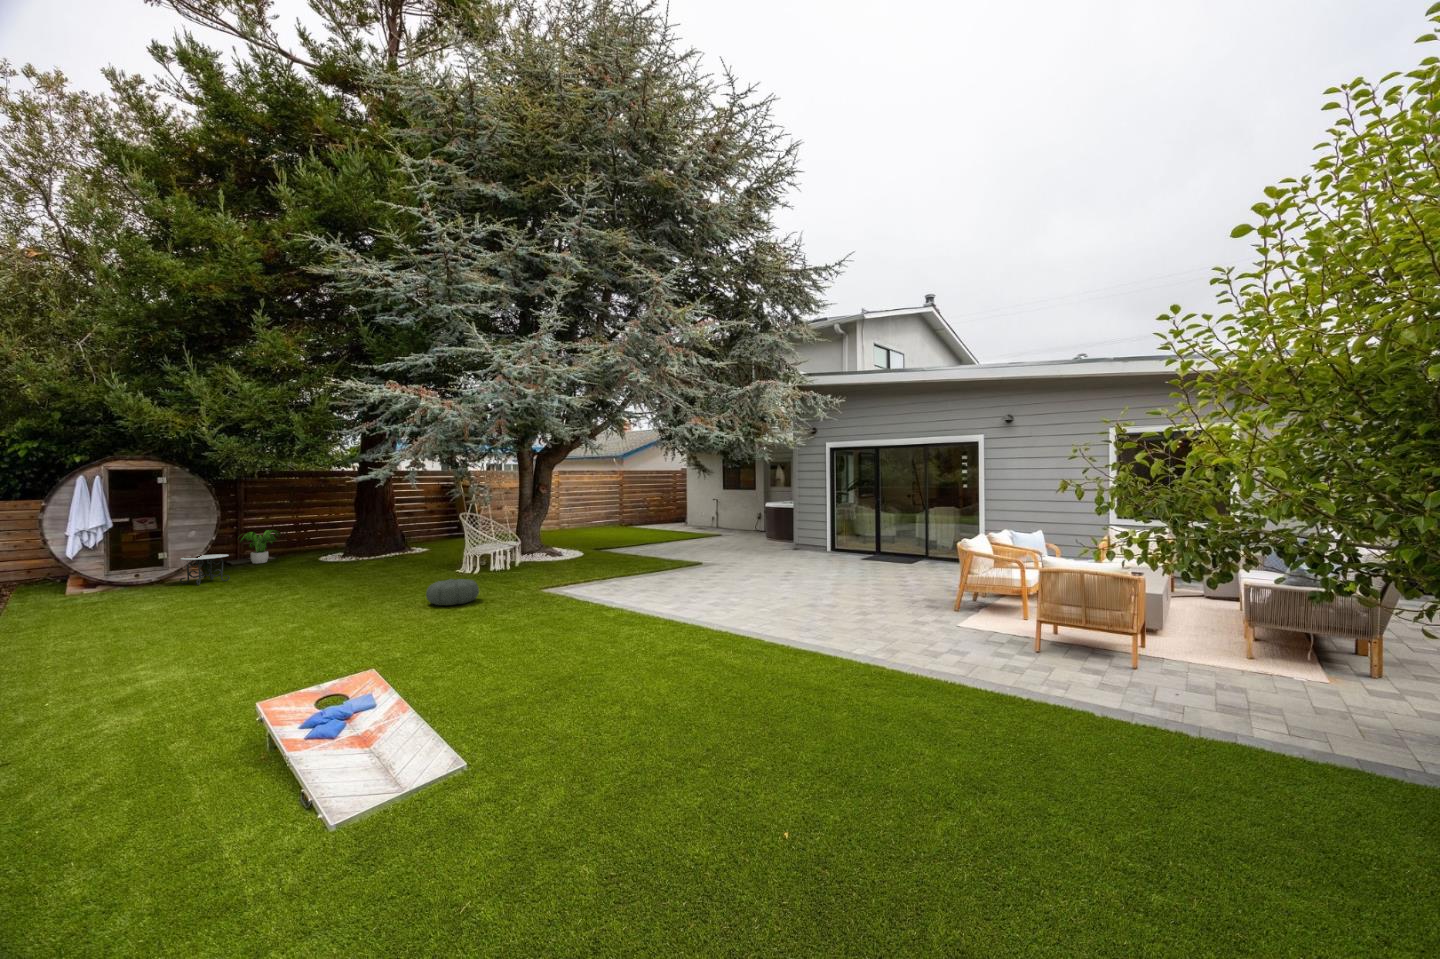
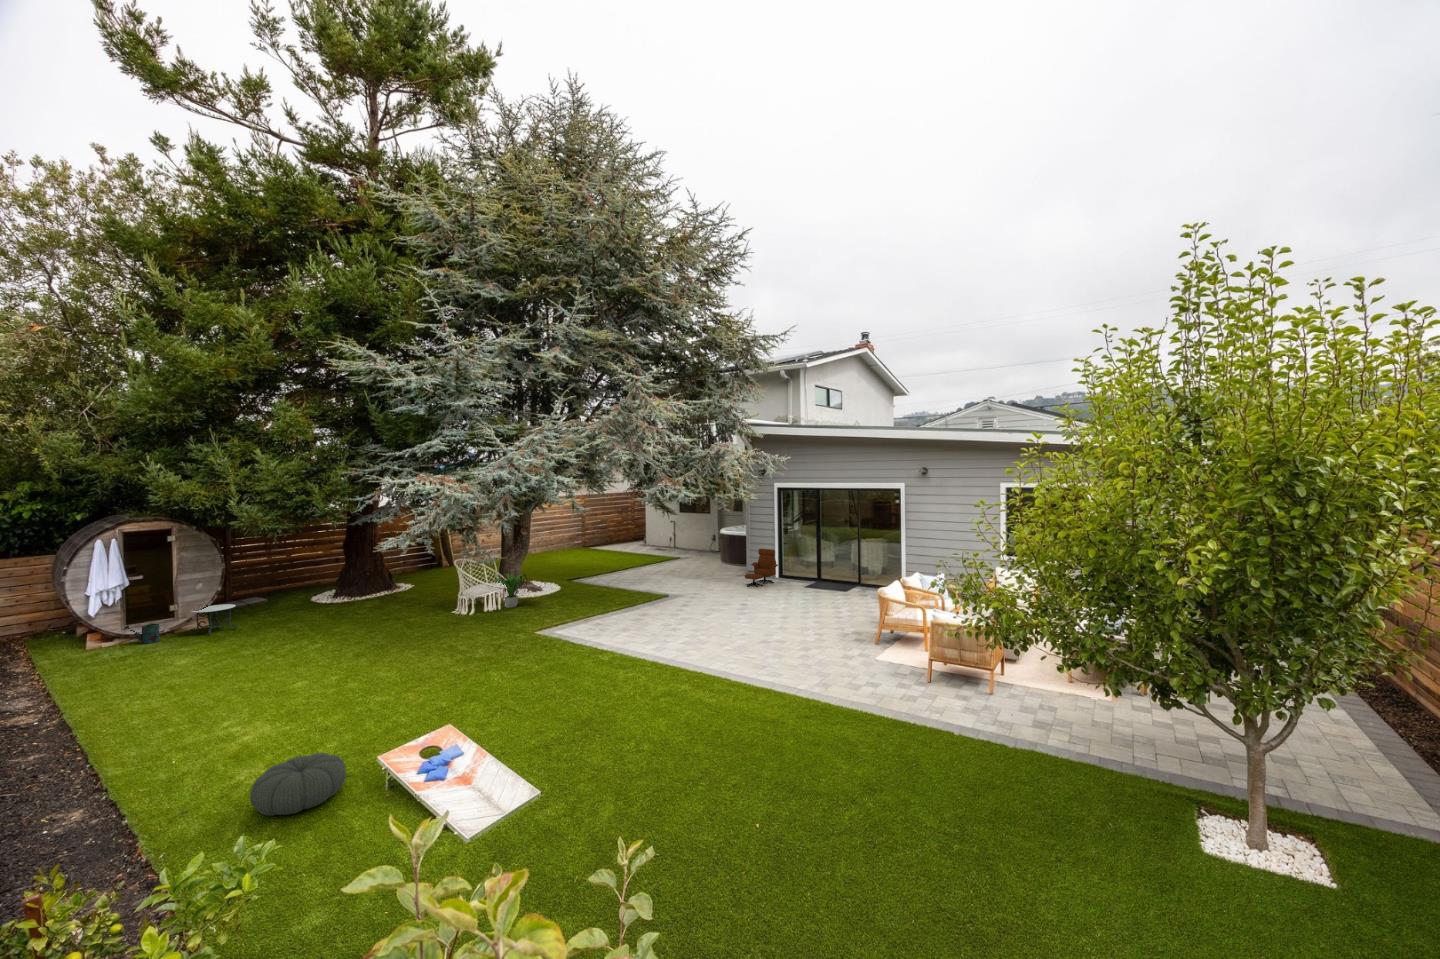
lounge chair: none [793,515,832,557] -> present [745,549,778,587]
potted plant: present [238,530,279,563] -> present [494,574,527,608]
watering can: none [107,570,152,591] -> present [125,624,160,644]
pouf: present [426,579,479,606] -> present [250,753,346,816]

